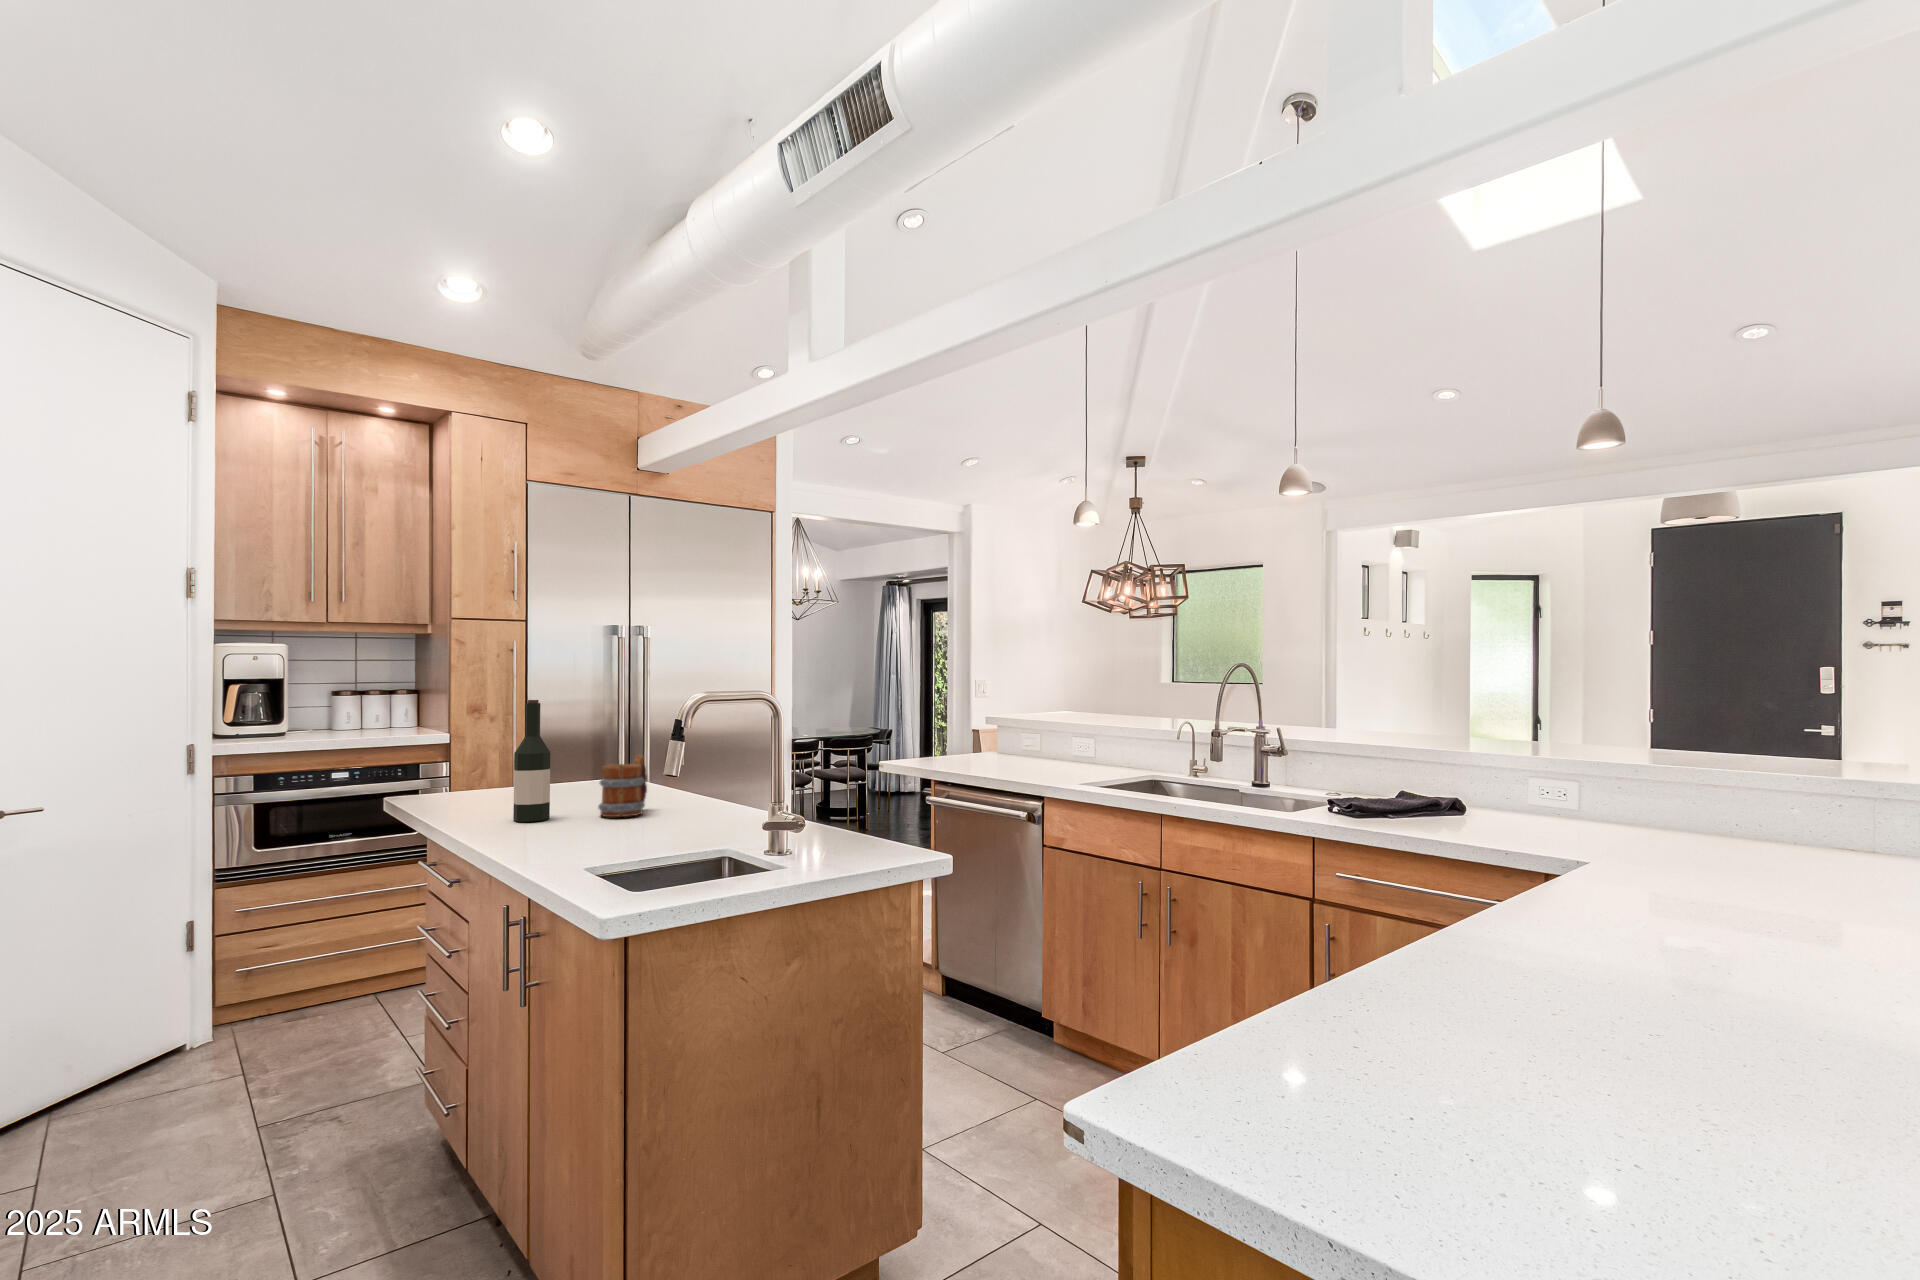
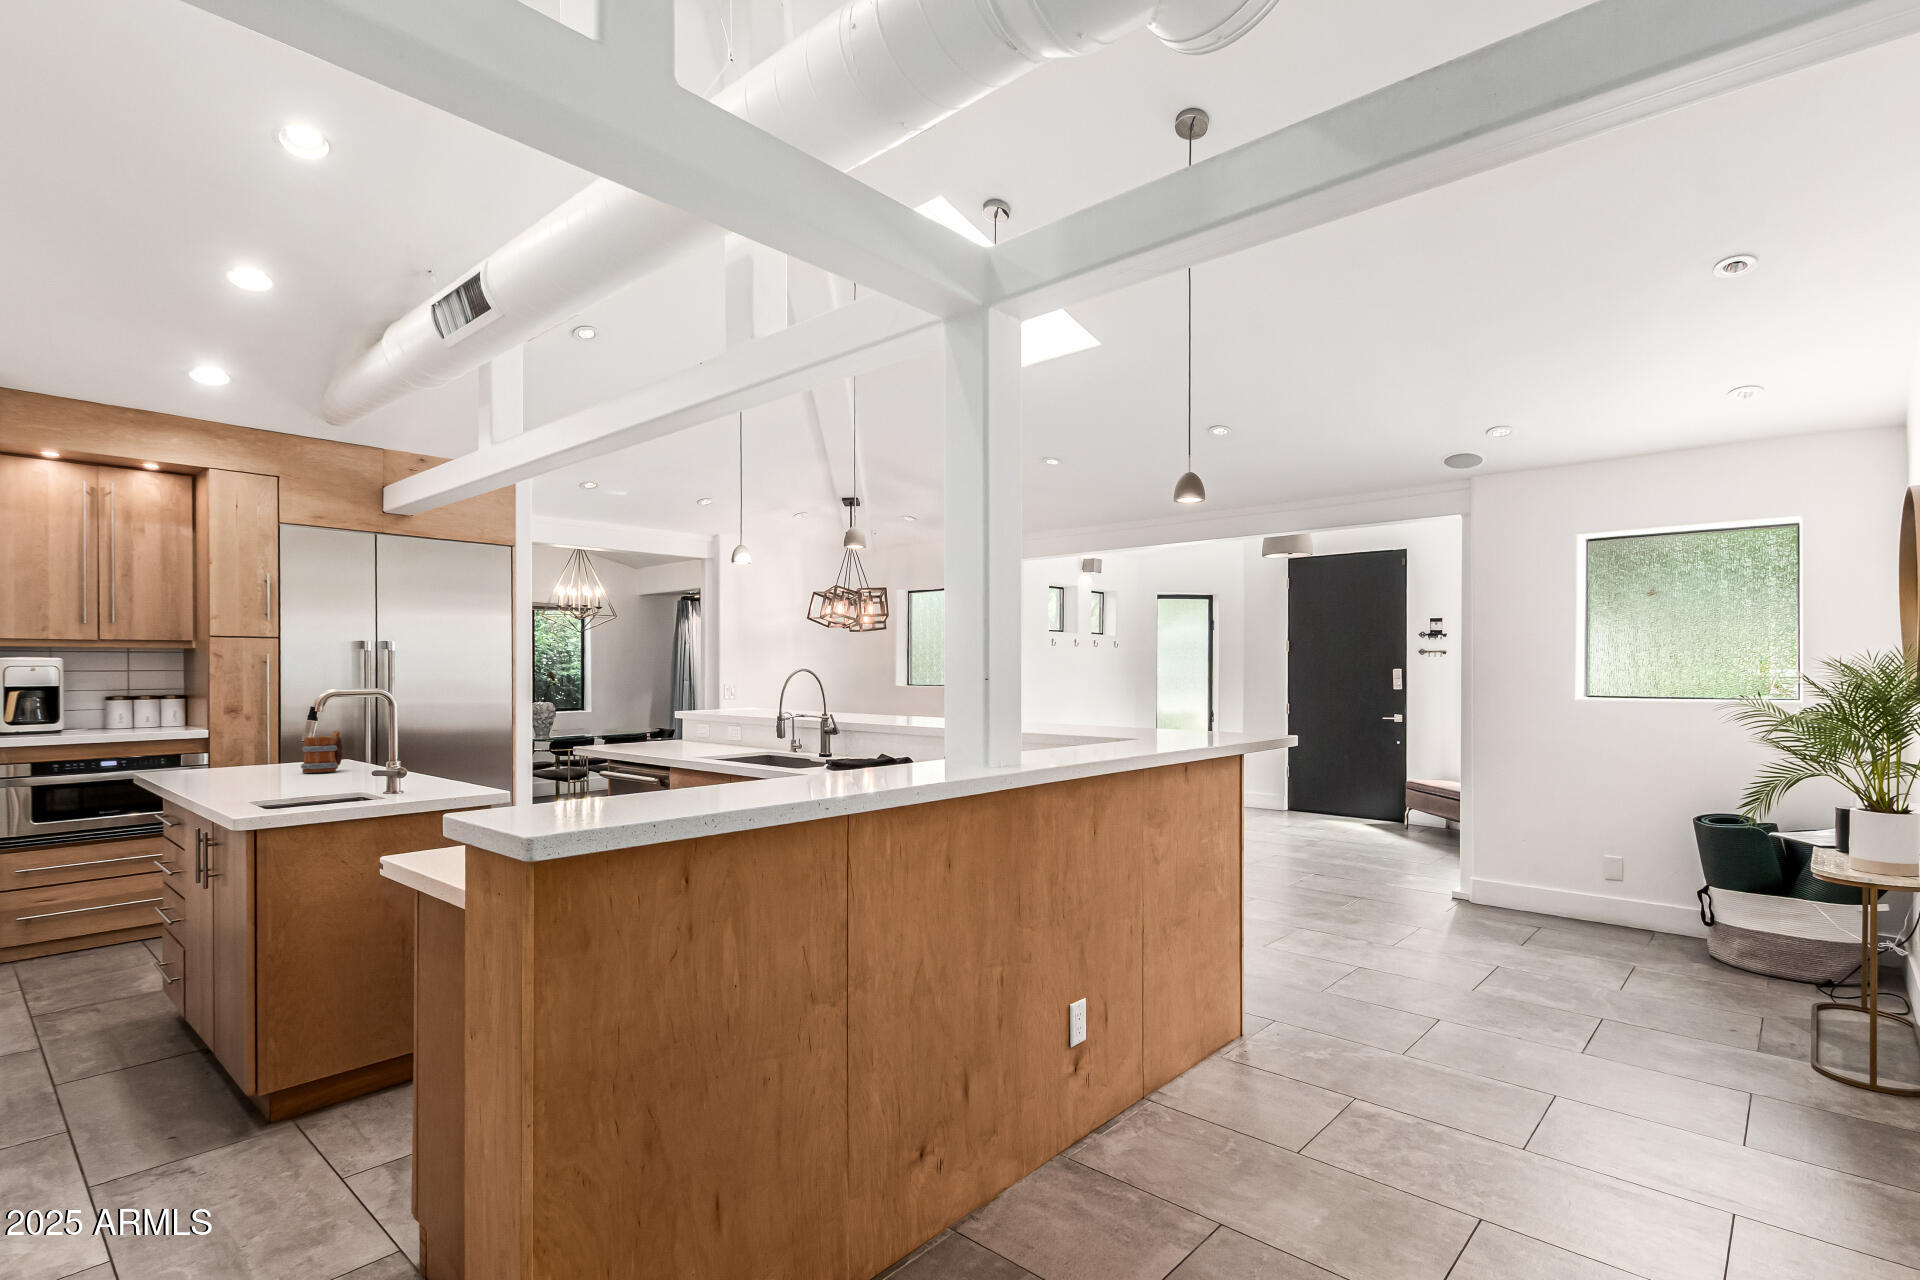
wine bottle: present [513,700,550,822] -> none [234,690,264,775]

